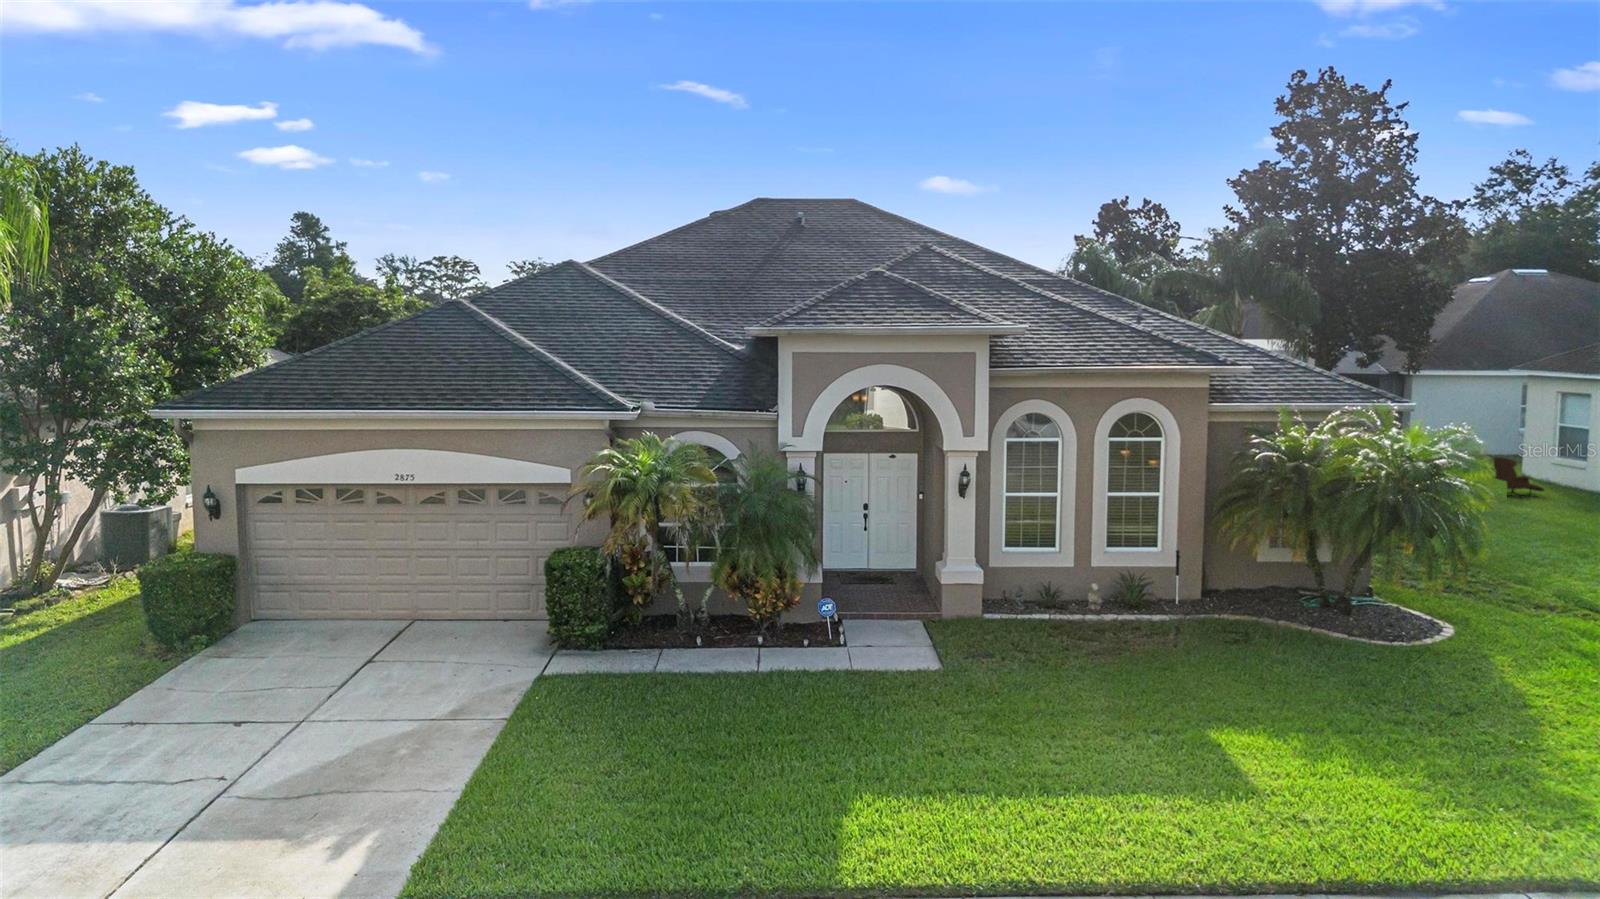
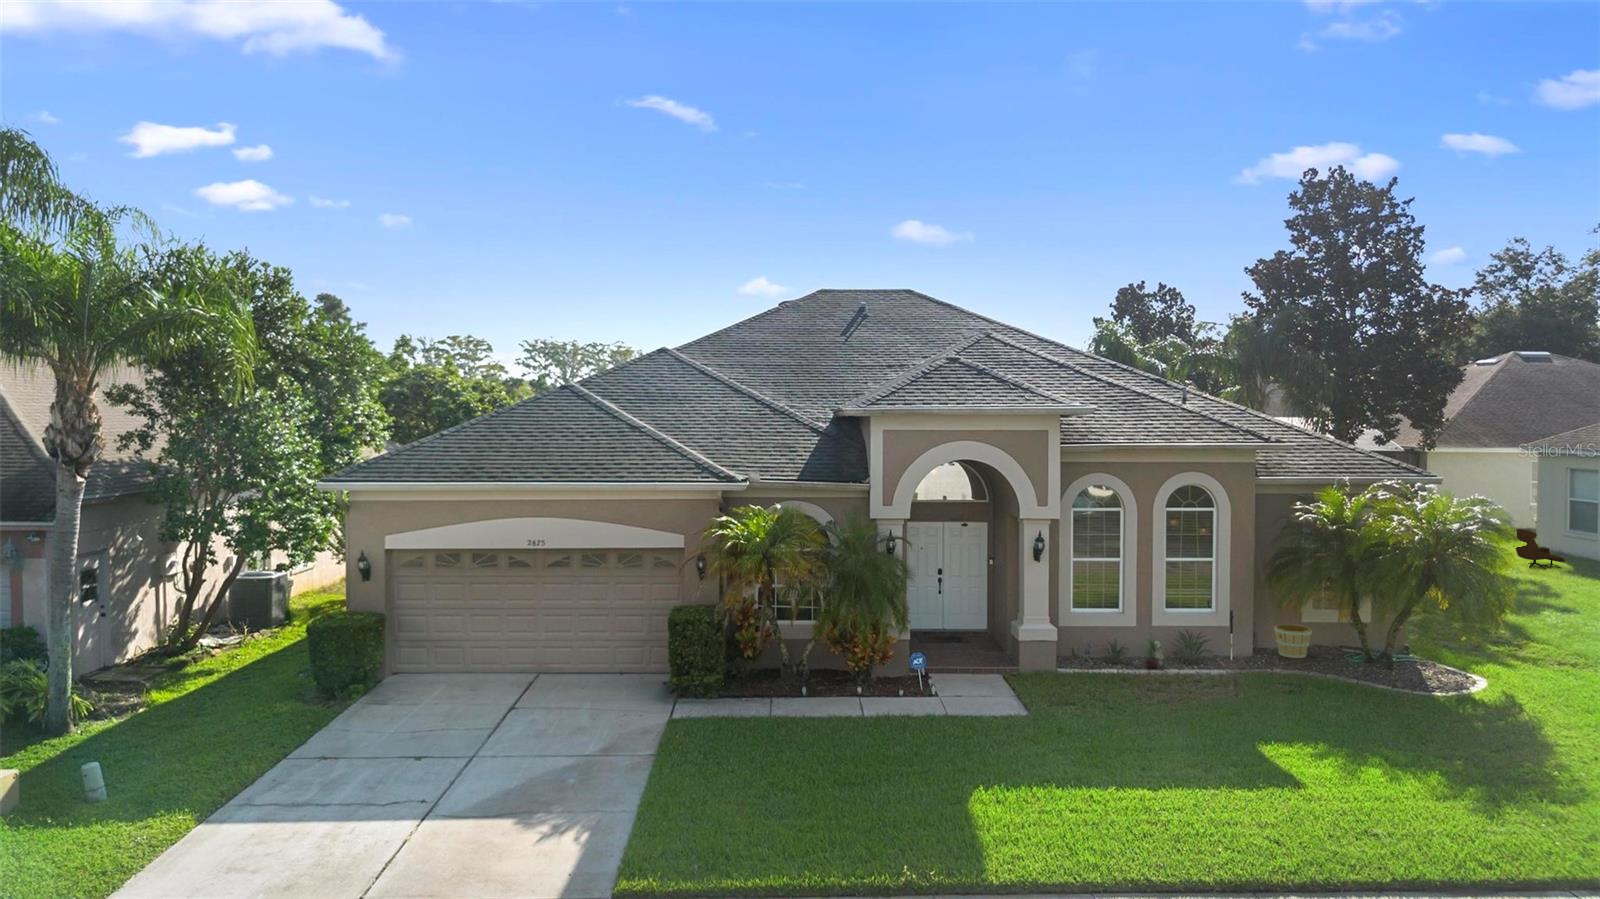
wooden bucket: none [1225,563,1266,600] -> present [1274,624,1312,659]
decorative plant: none [1069,574,1108,612] -> present [1142,634,1160,668]

